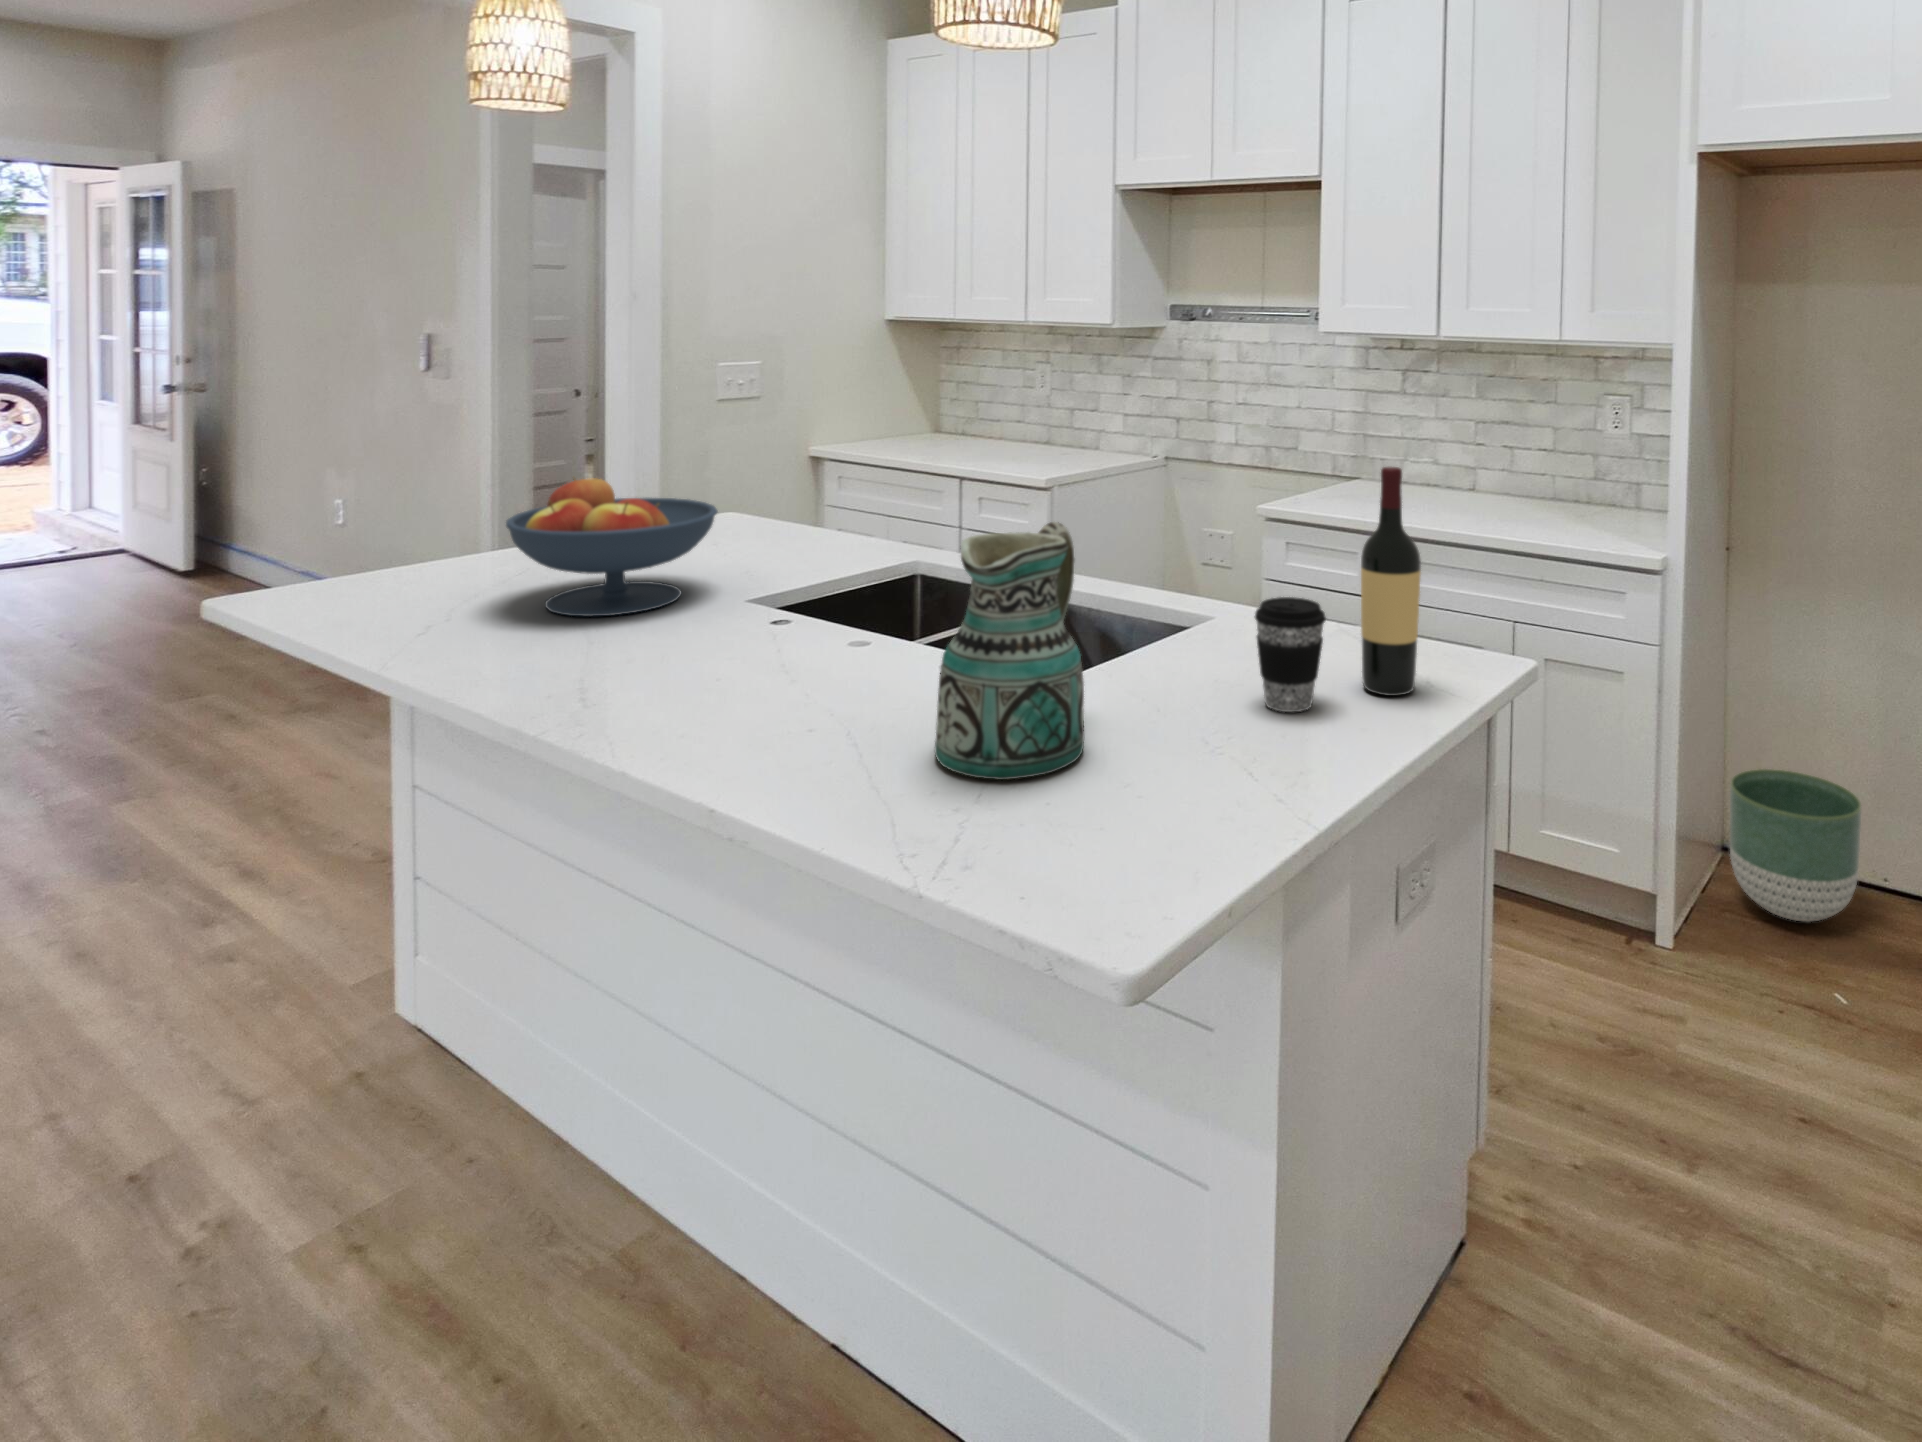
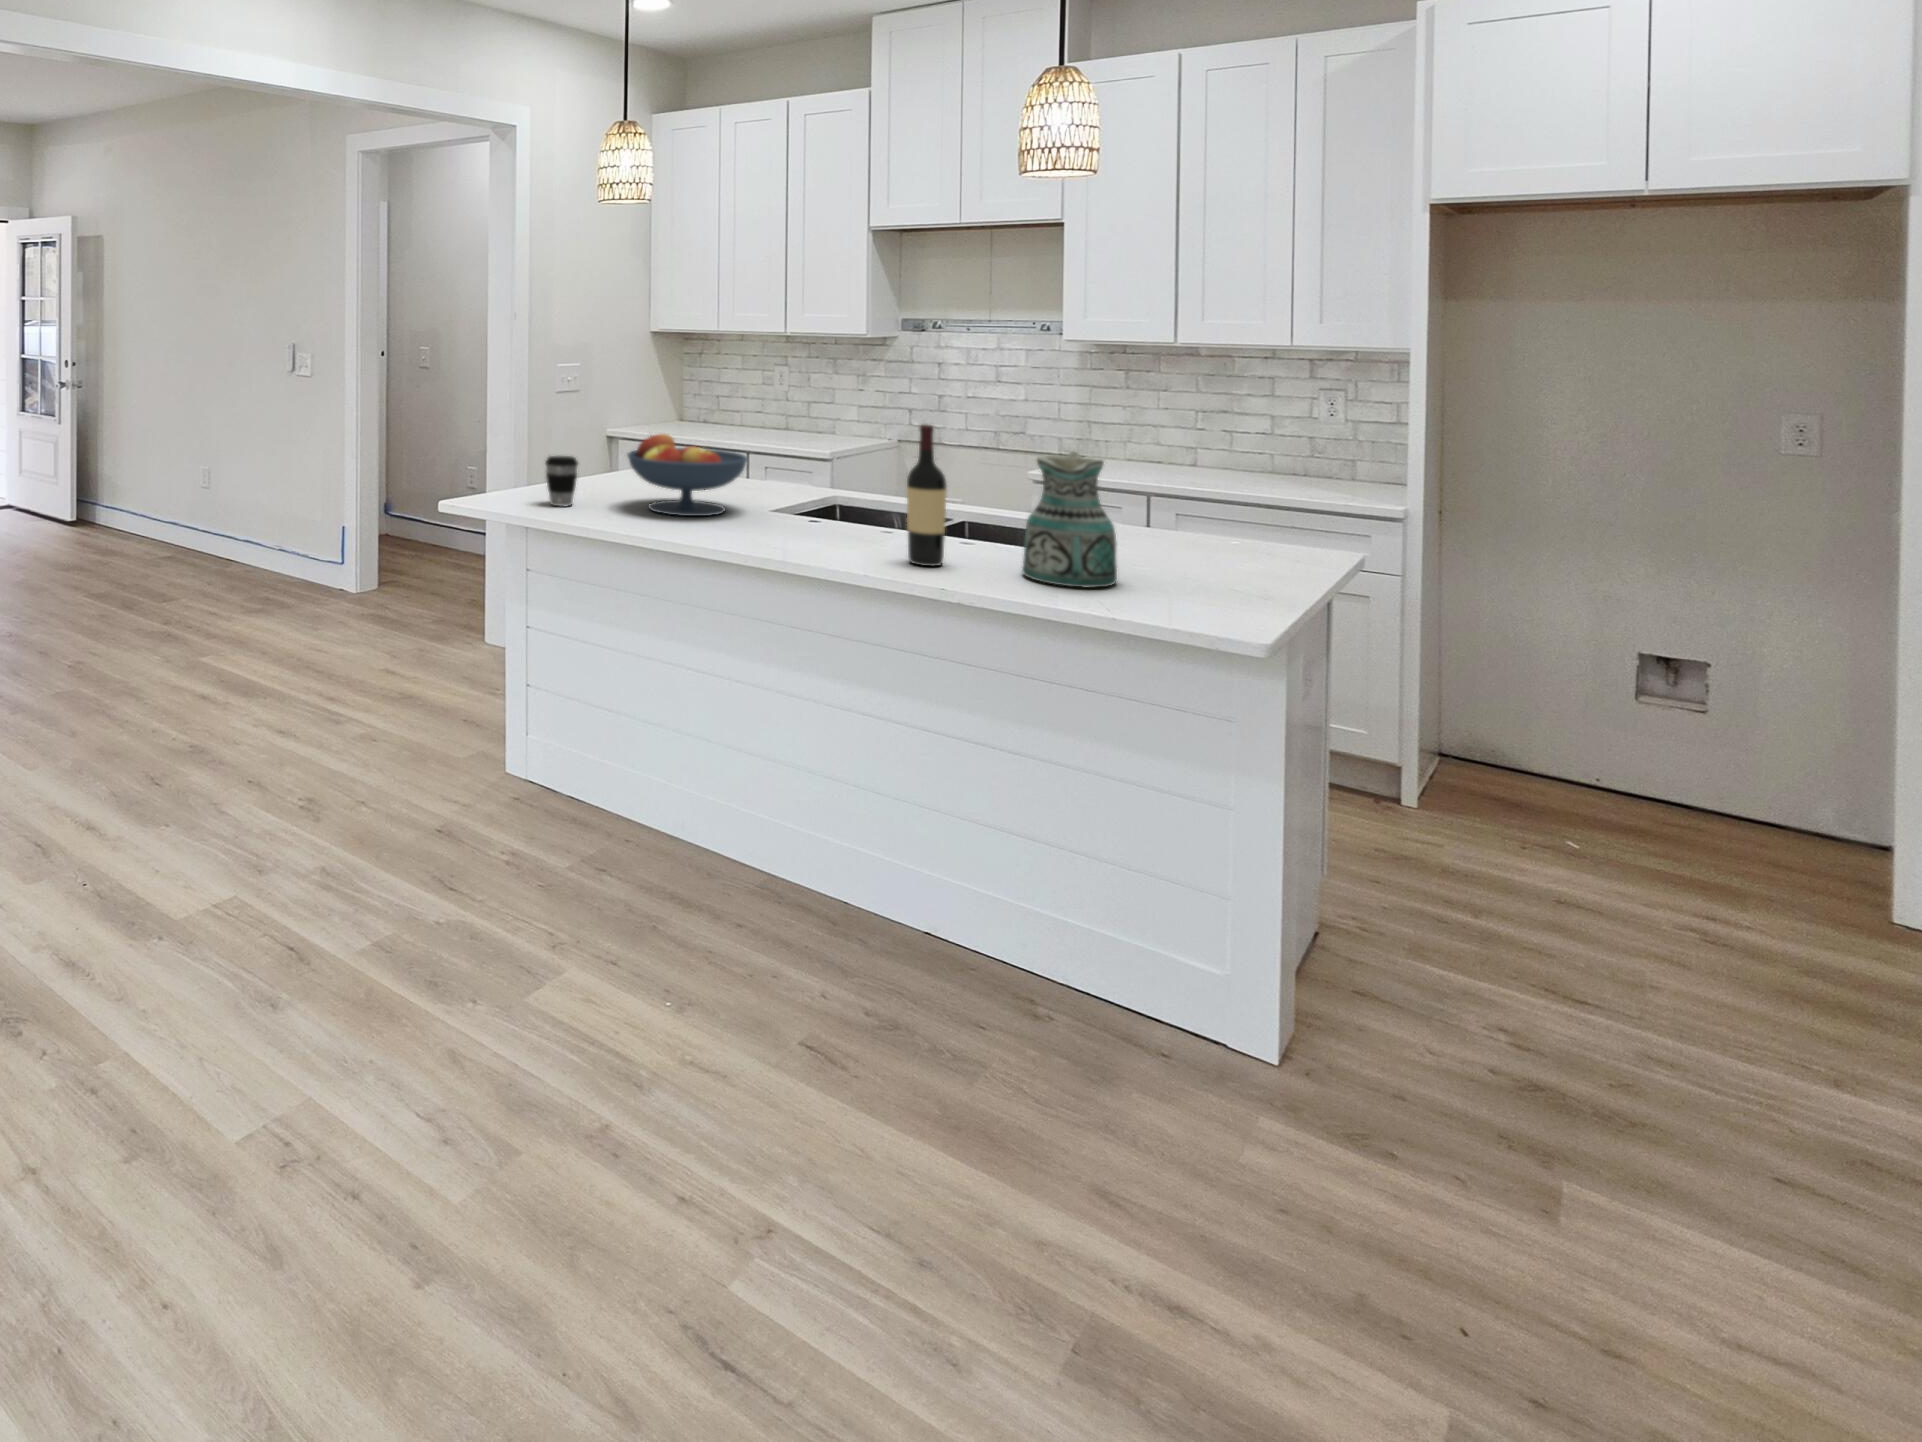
wine bottle: present [1361,467,1421,696] -> present [907,424,947,566]
coffee cup: present [1255,597,1326,712] -> present [545,456,578,506]
planter: present [1730,769,1861,922] -> none [1455,686,1579,801]

